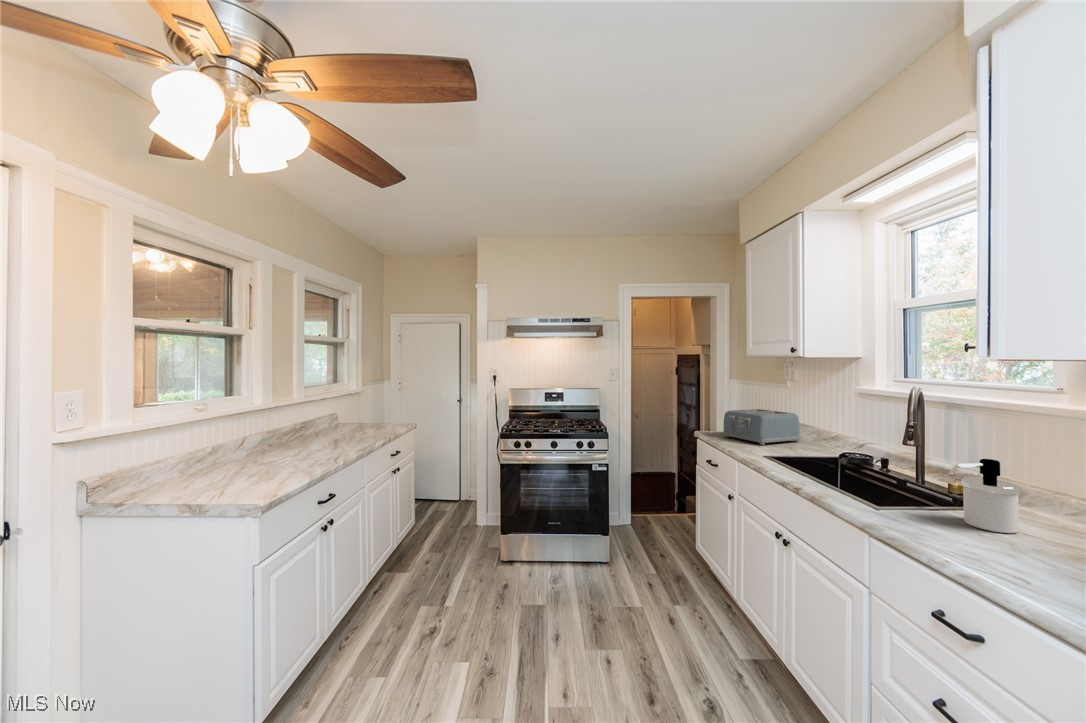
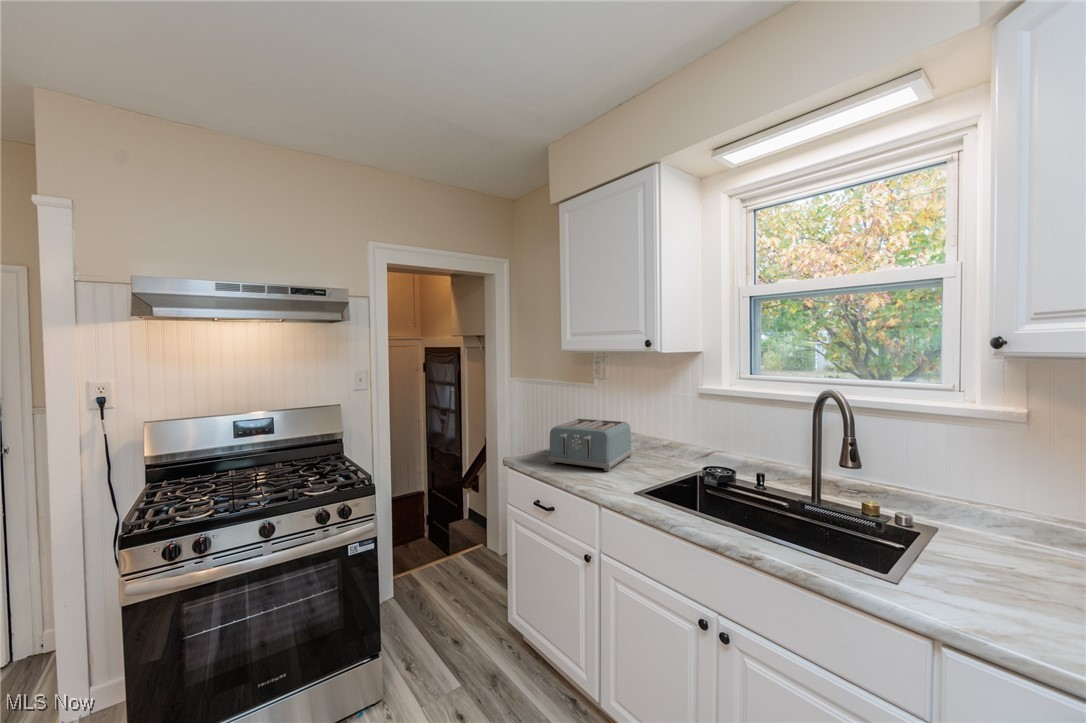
soap dispenser: present [949,459,1021,533] -> none [963,489,1039,587]

